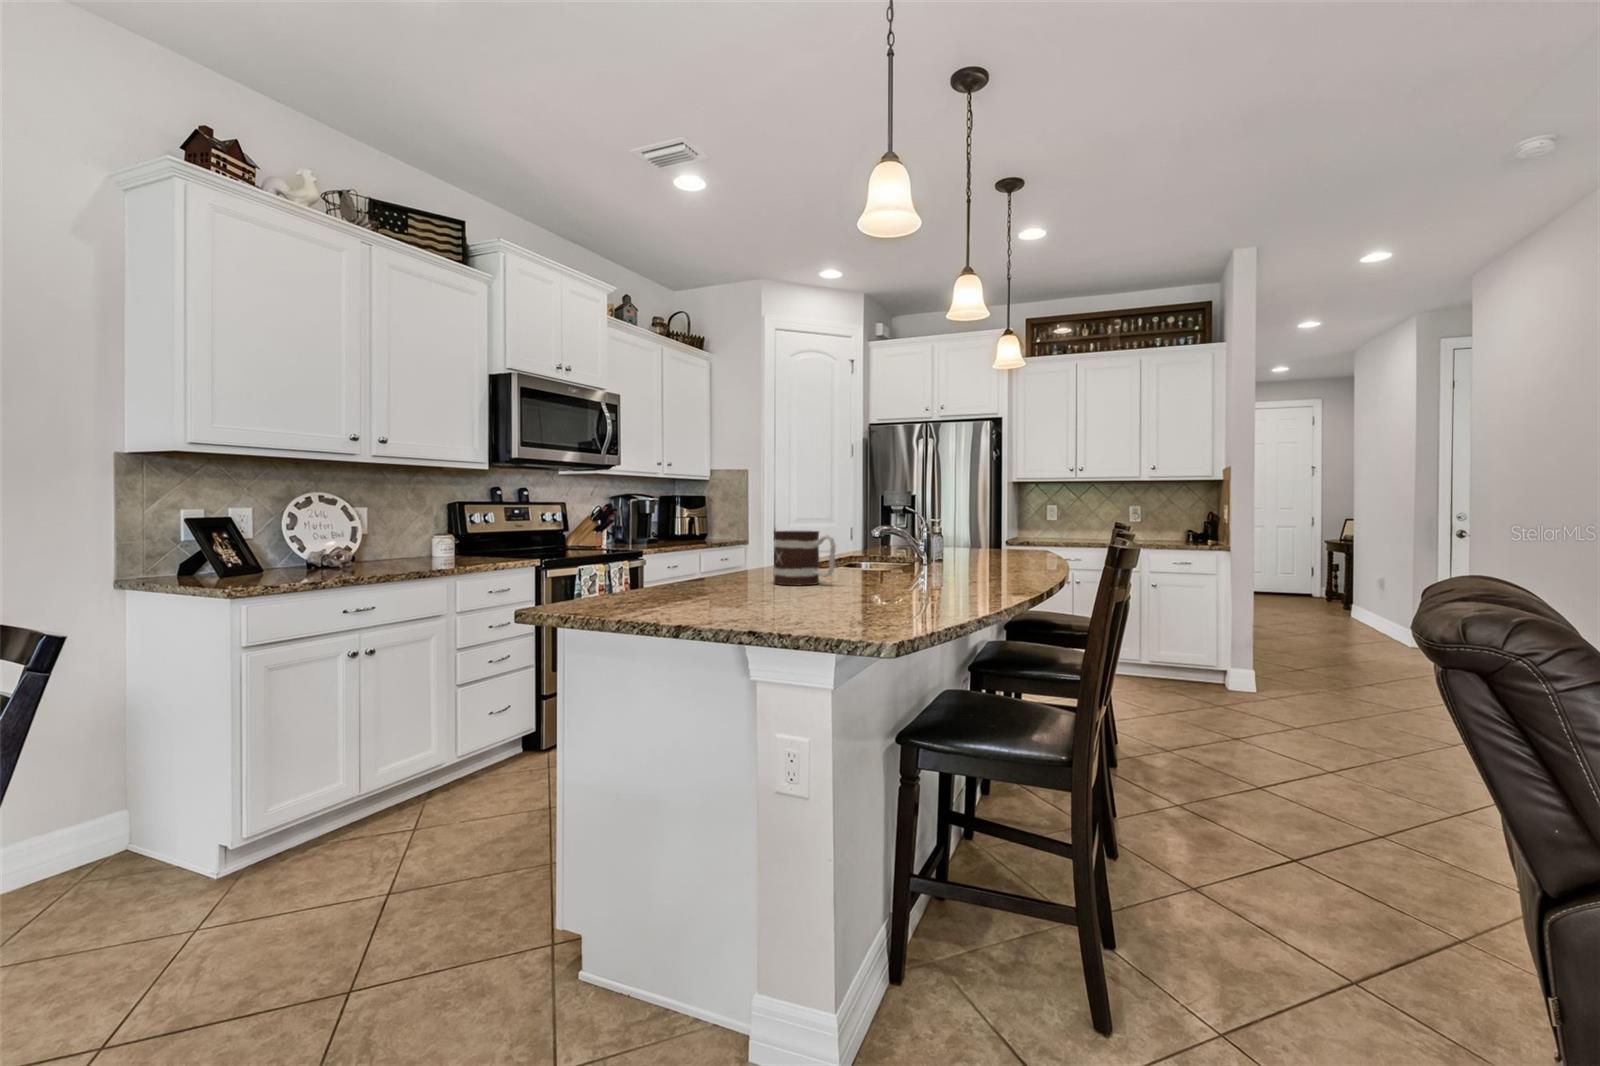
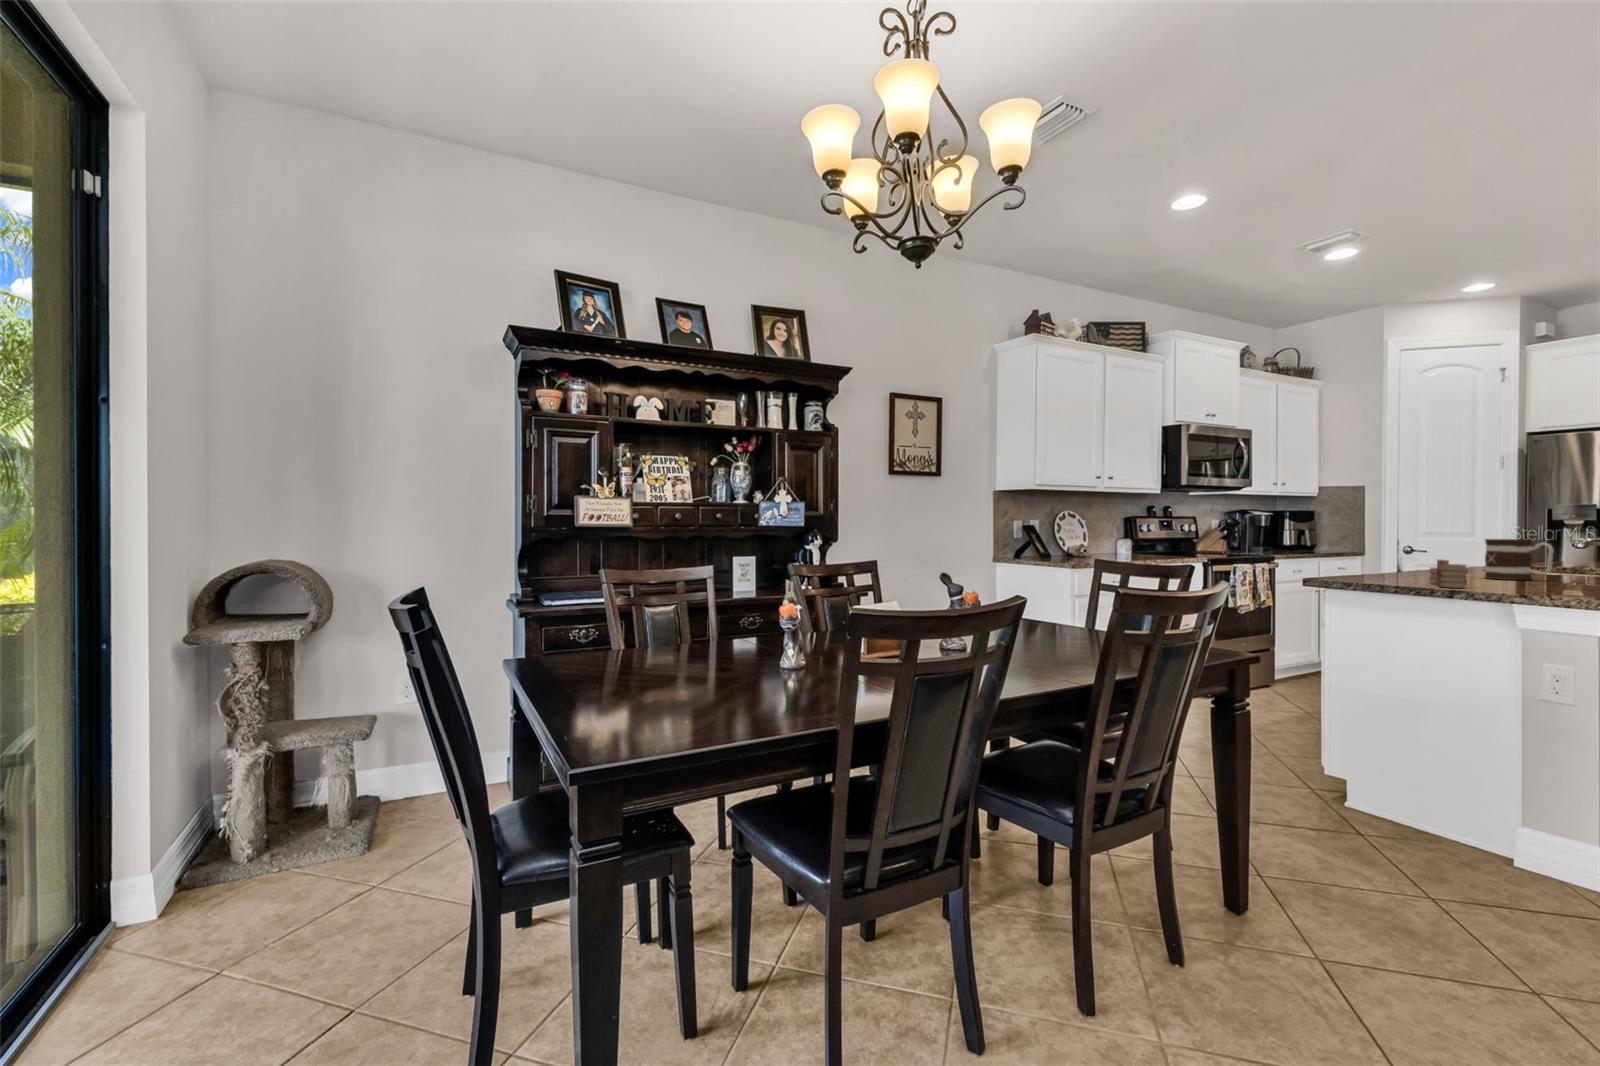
book: none [666,568,722,617] -> present [1429,560,1468,588]

